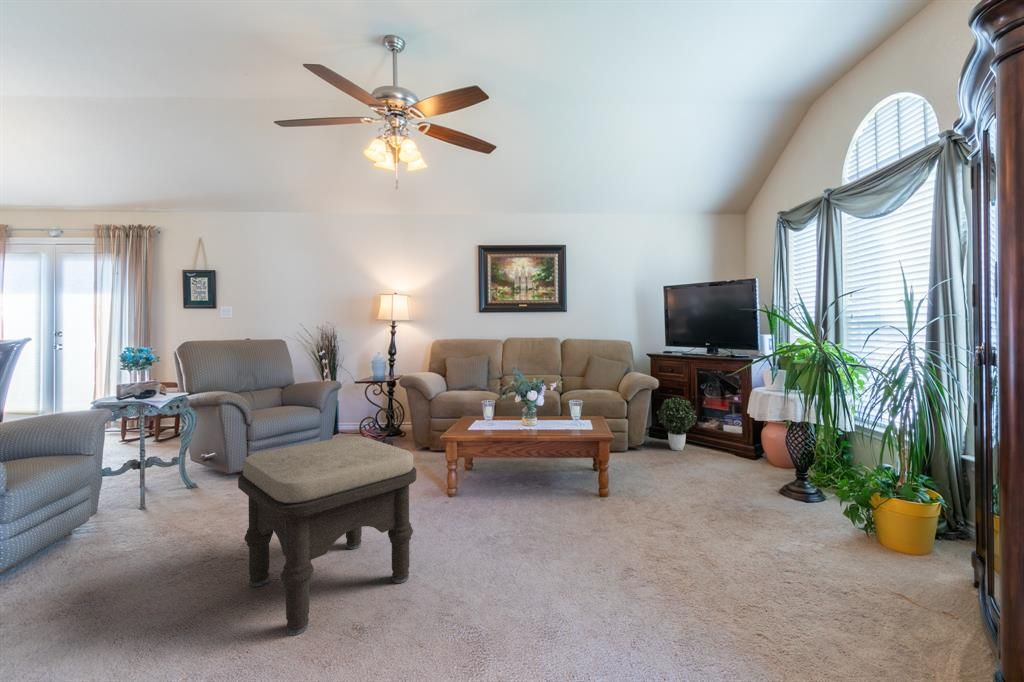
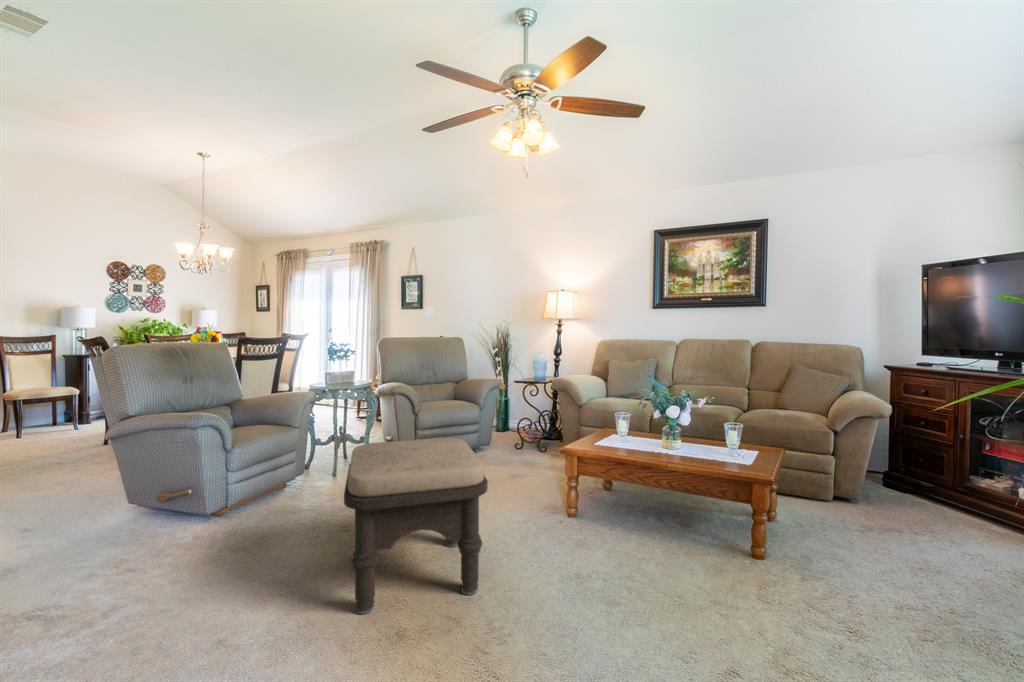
potted plant: present [657,398,696,450] -> none [900,434,980,517]

